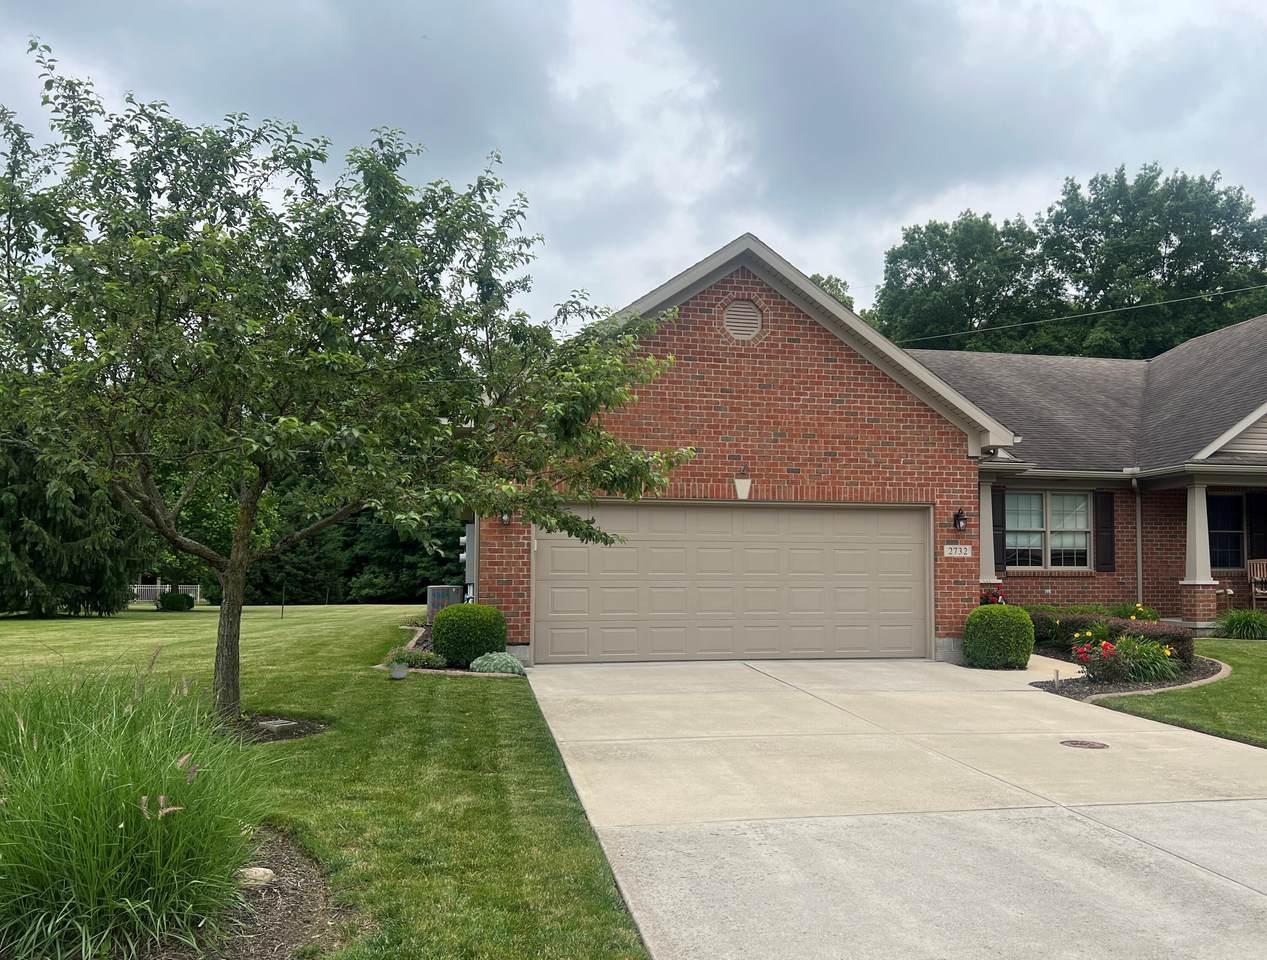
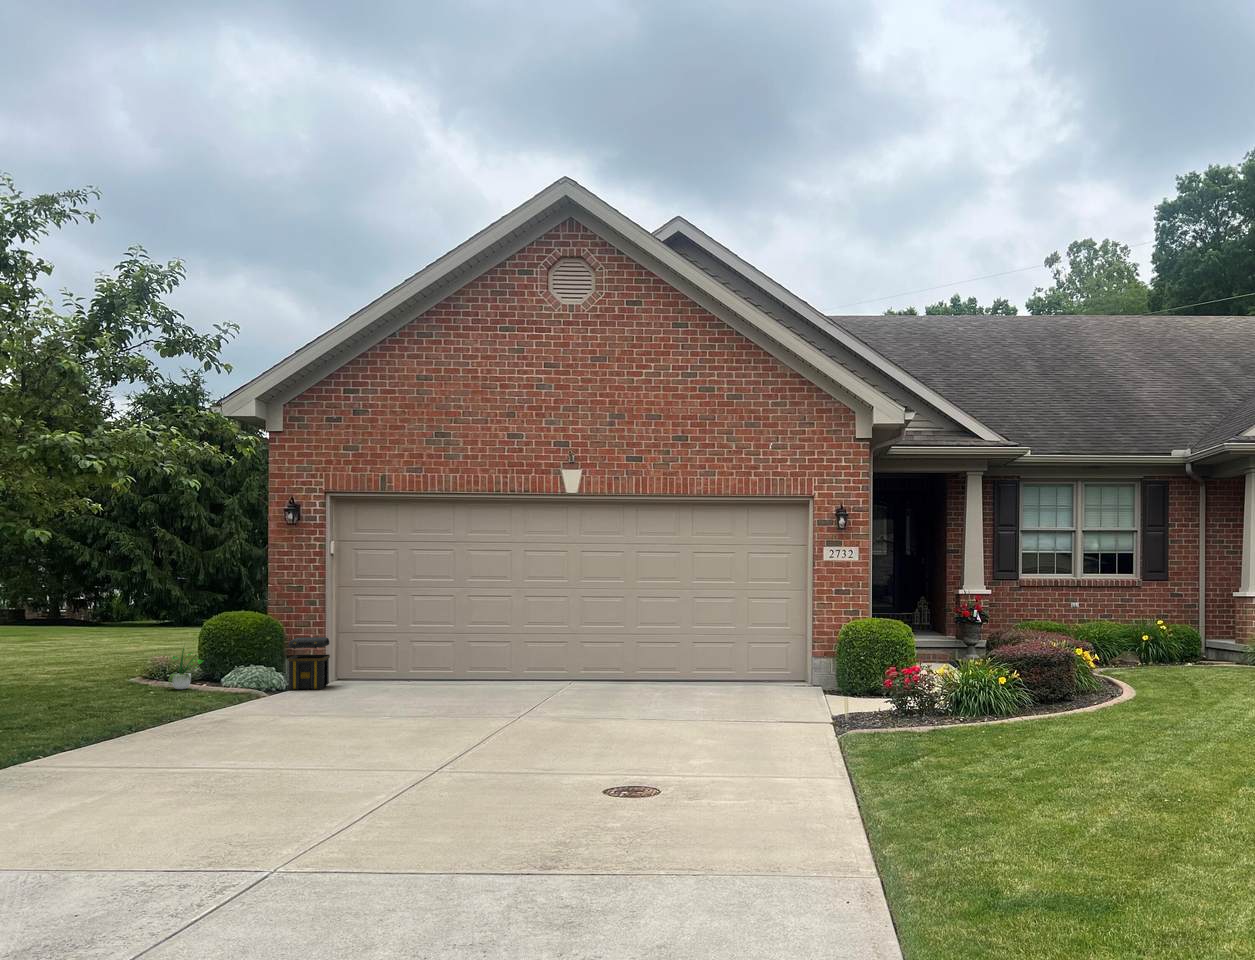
toolbox: none [504,627,537,676] -> present [288,637,330,690]

